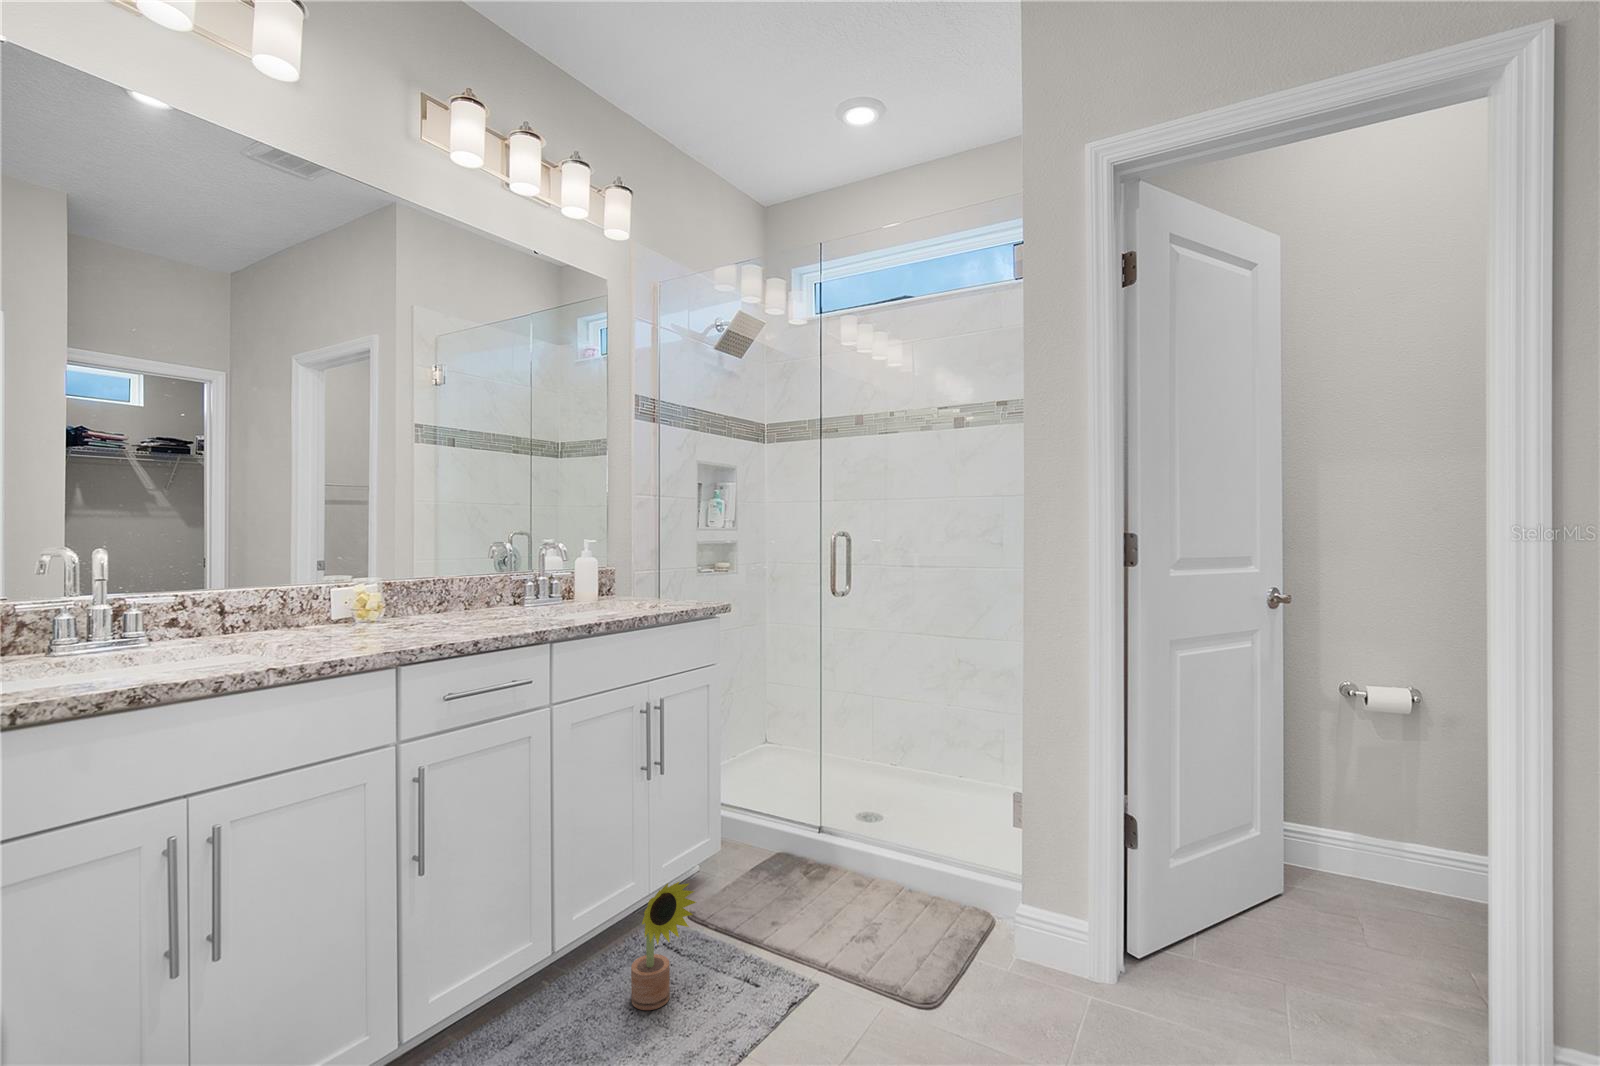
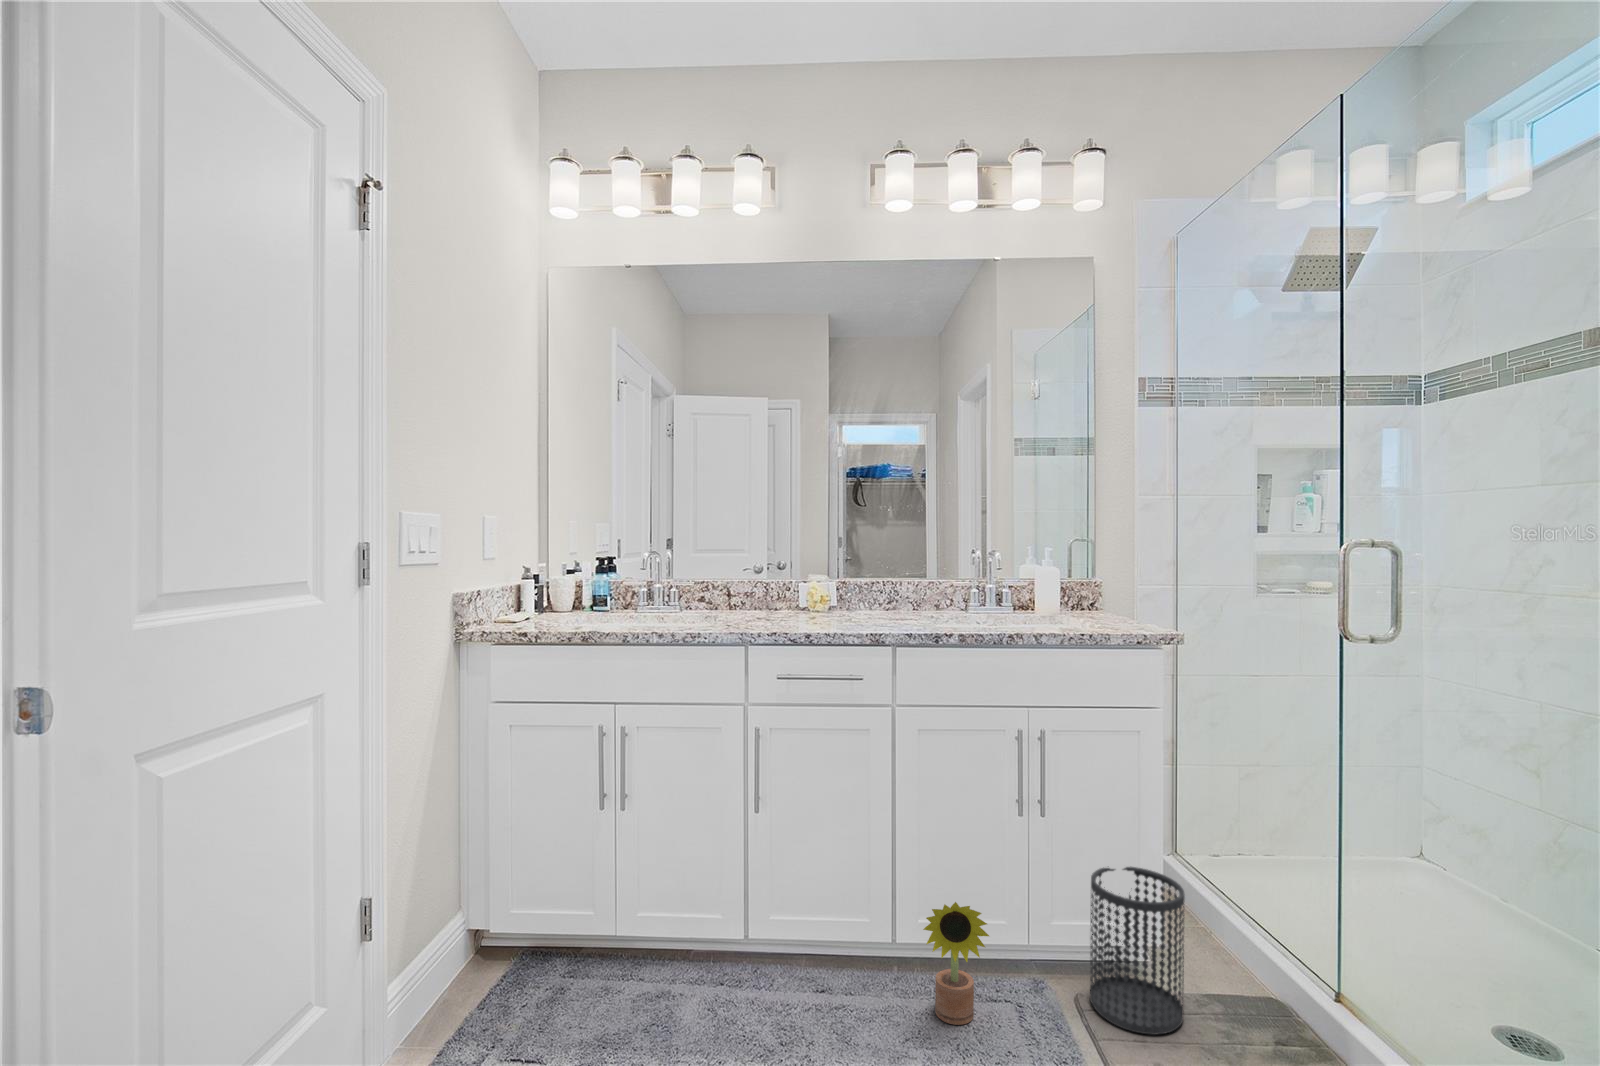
wastebasket: none [721,800,795,937] -> present [1090,867,1185,1035]

